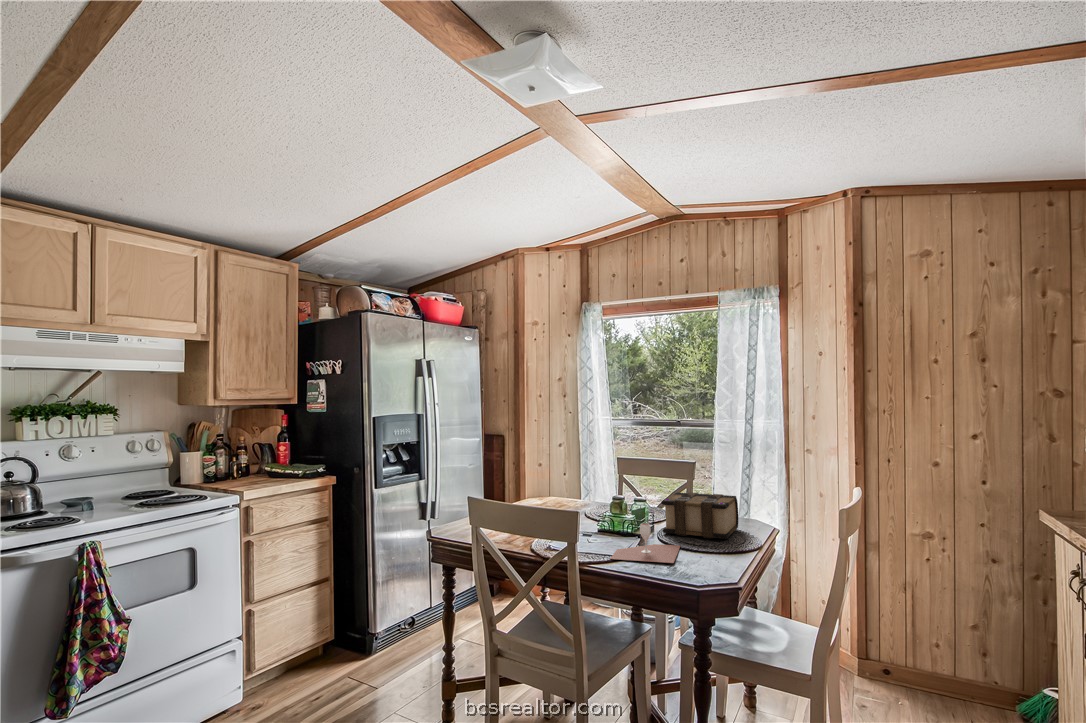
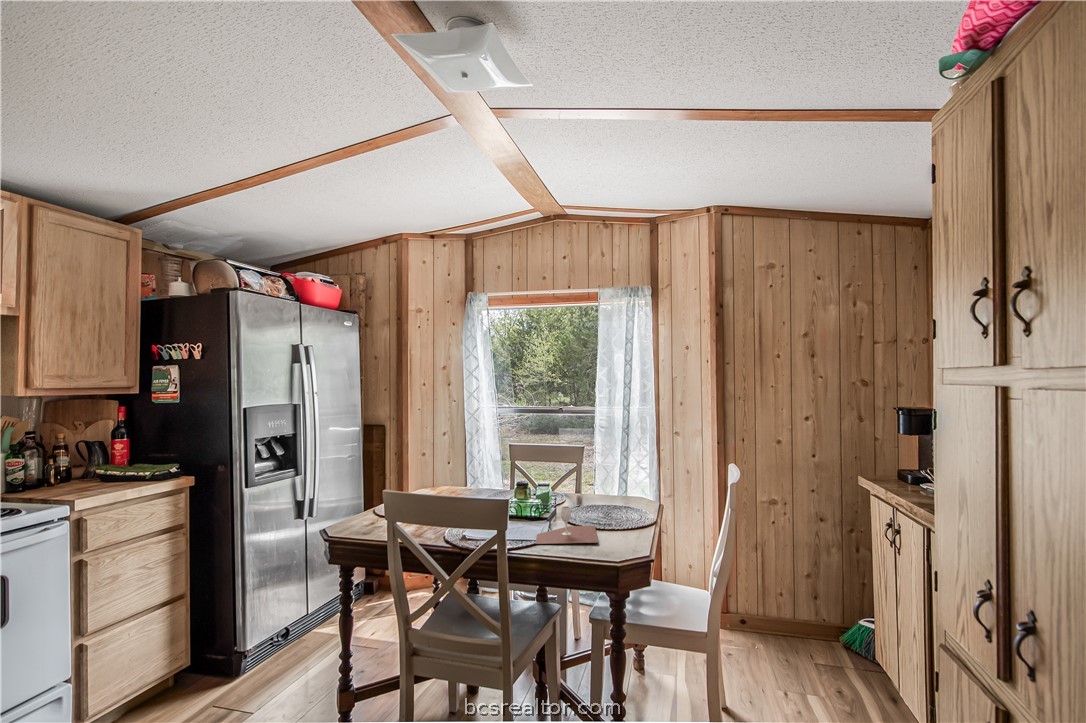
book: present [661,492,738,539] -> none [572,475,637,517]

